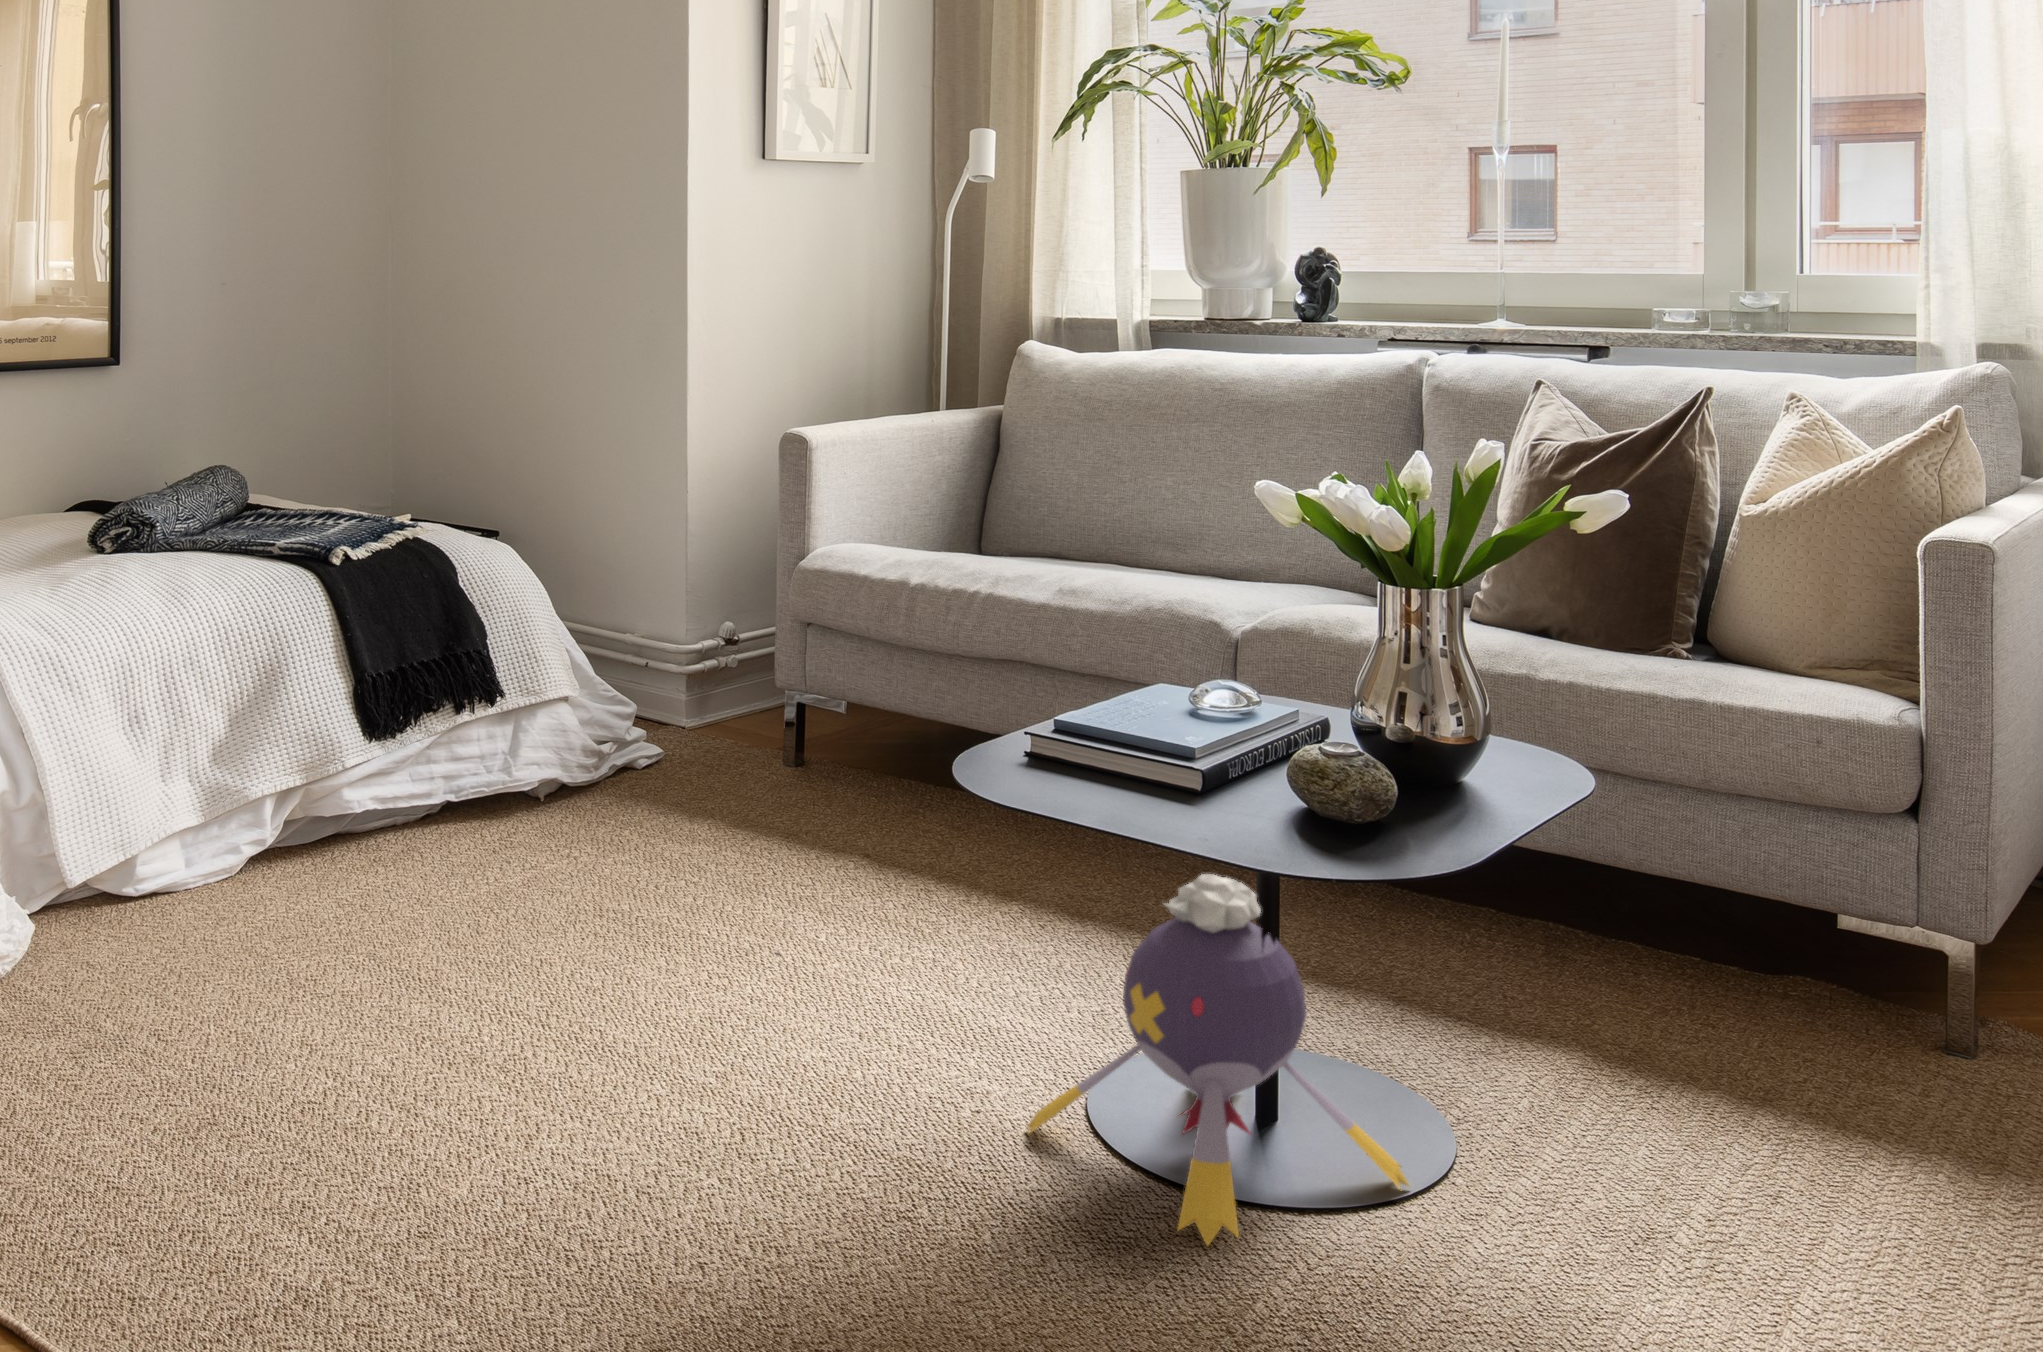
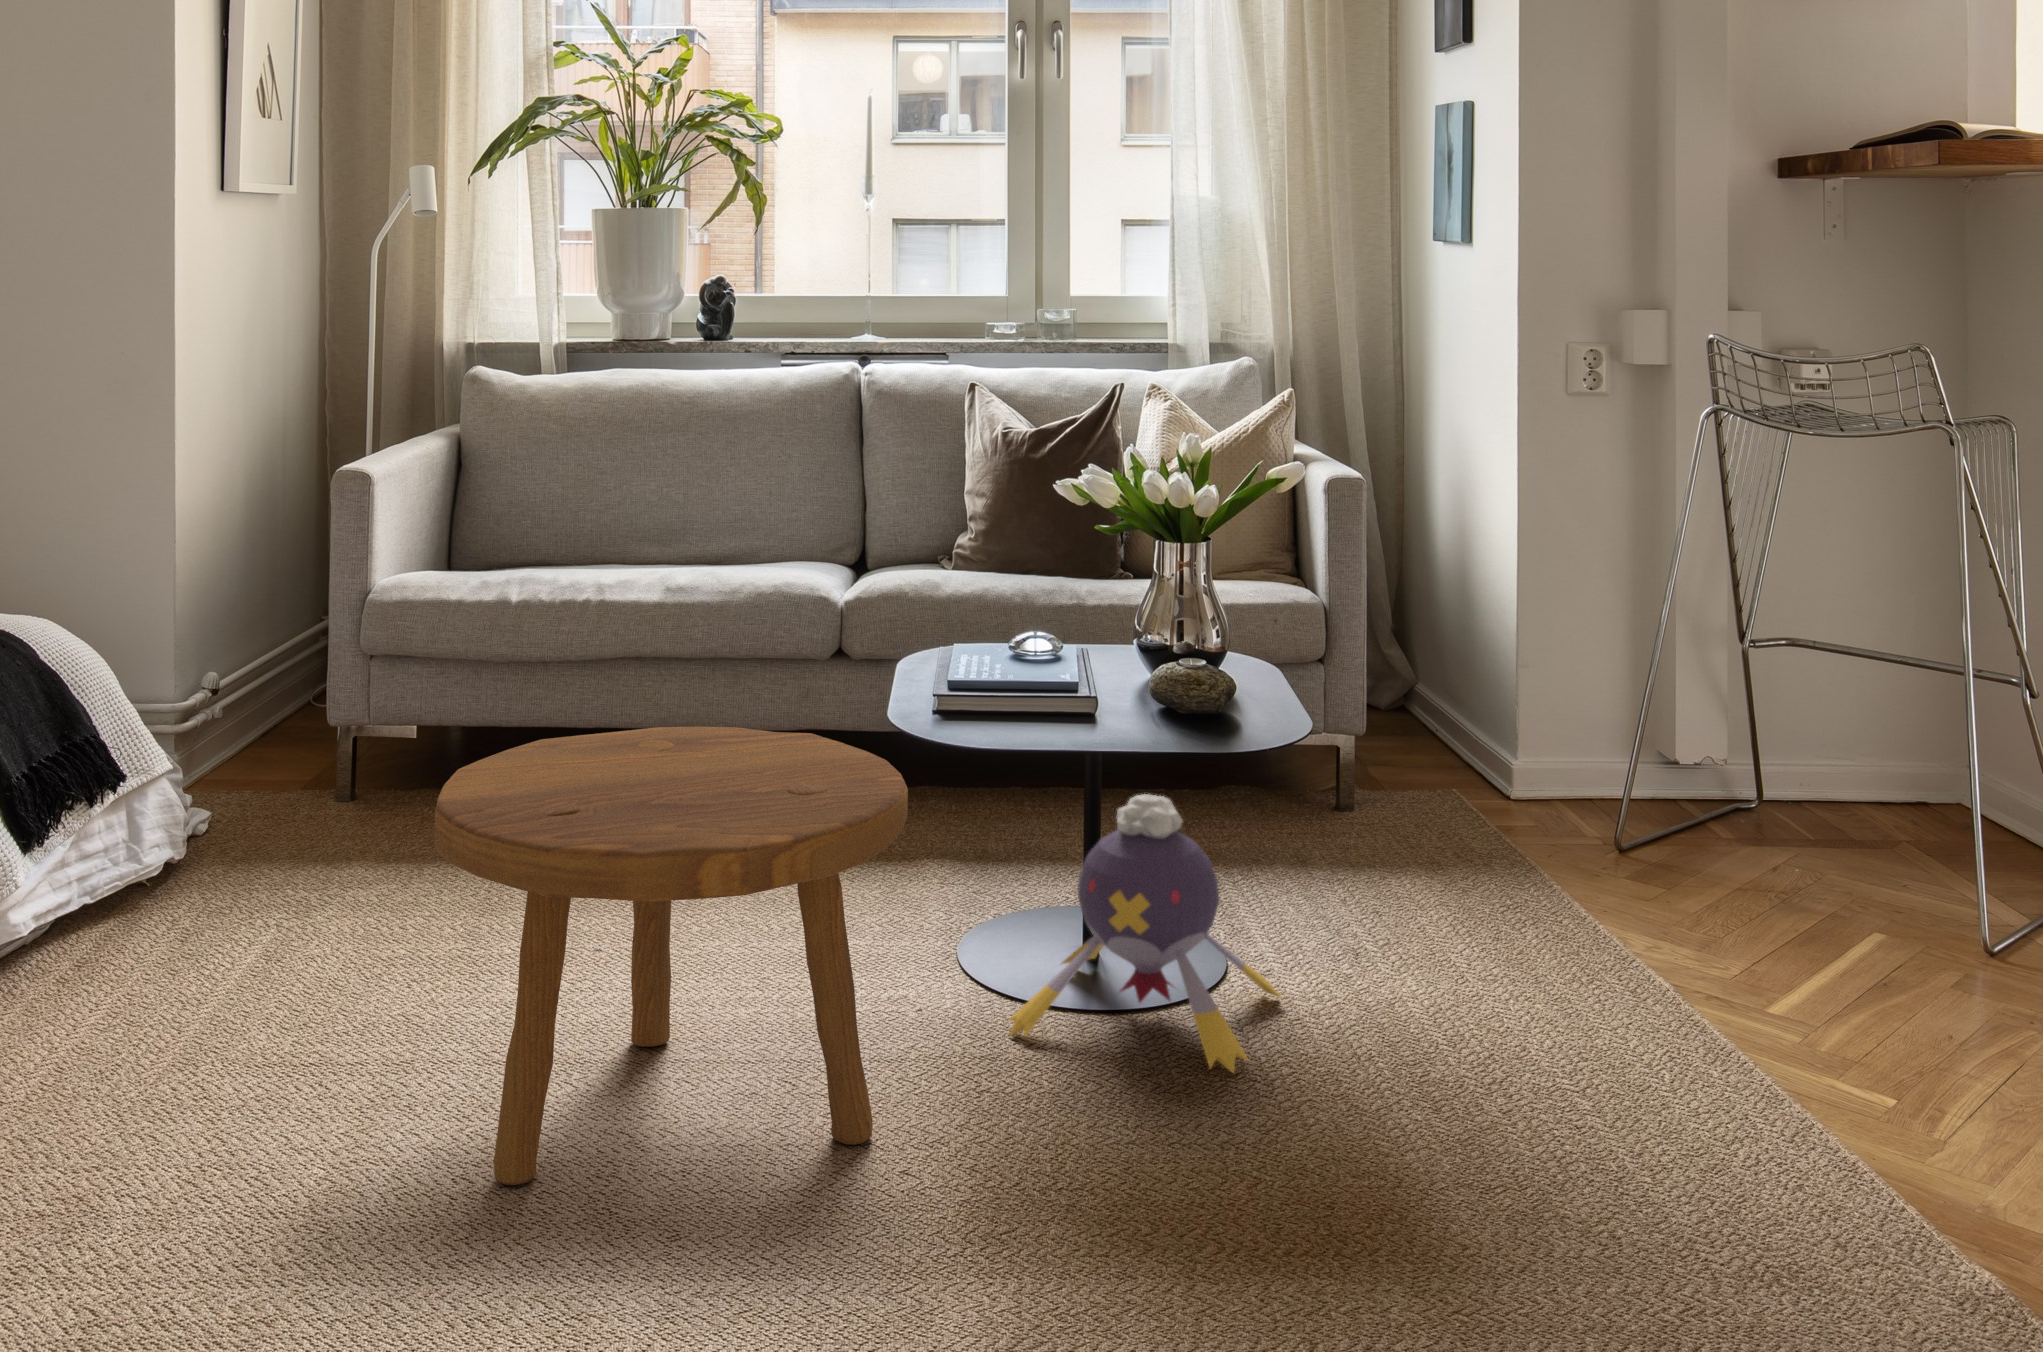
footstool: none [354,691,851,1177] -> present [435,726,908,1185]

